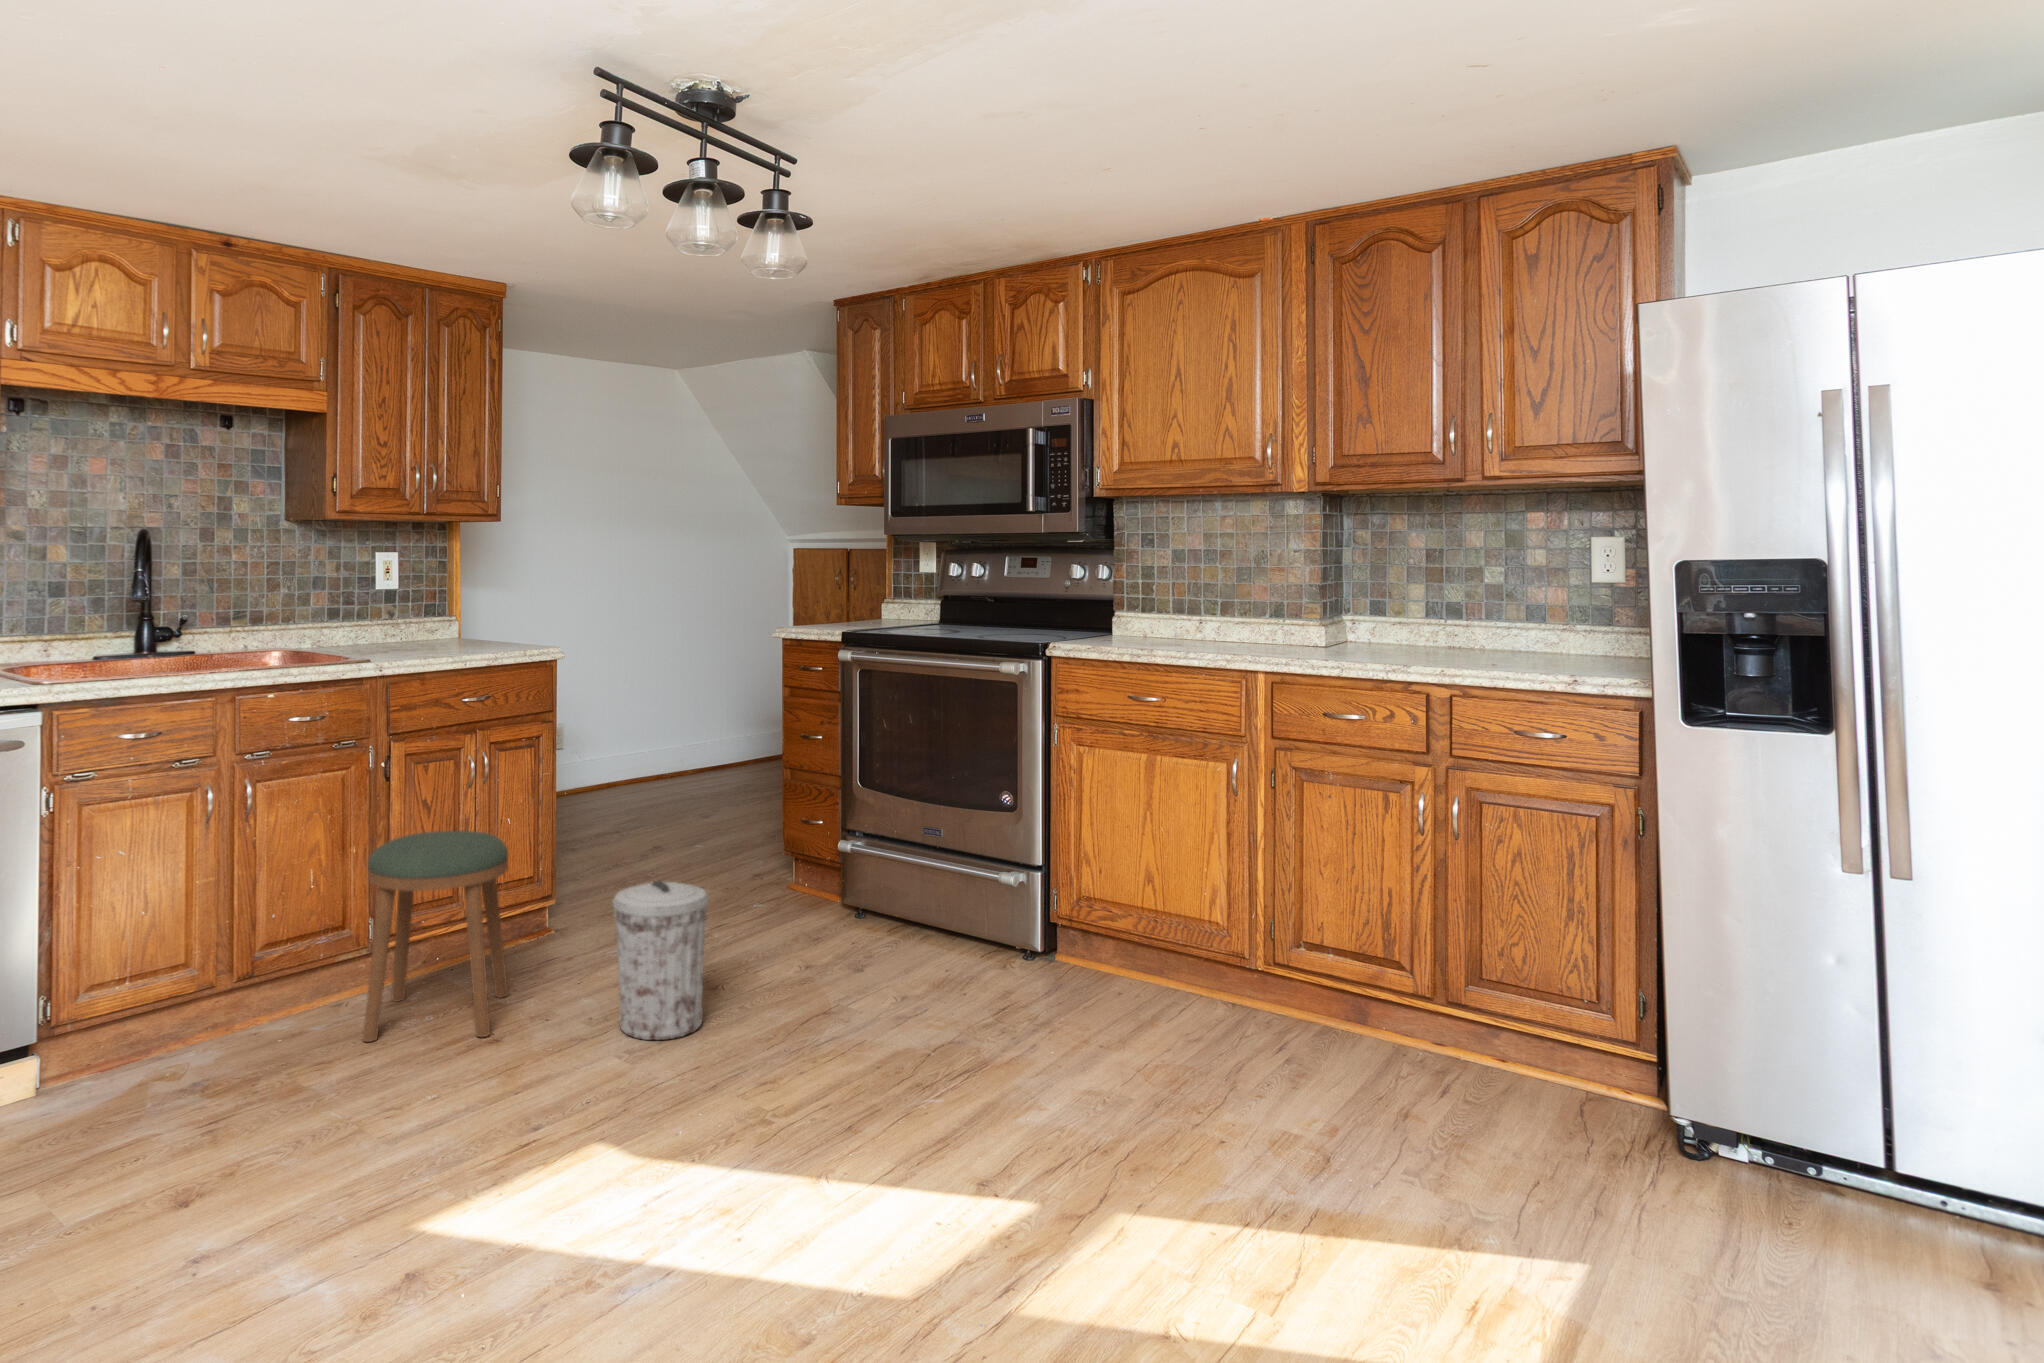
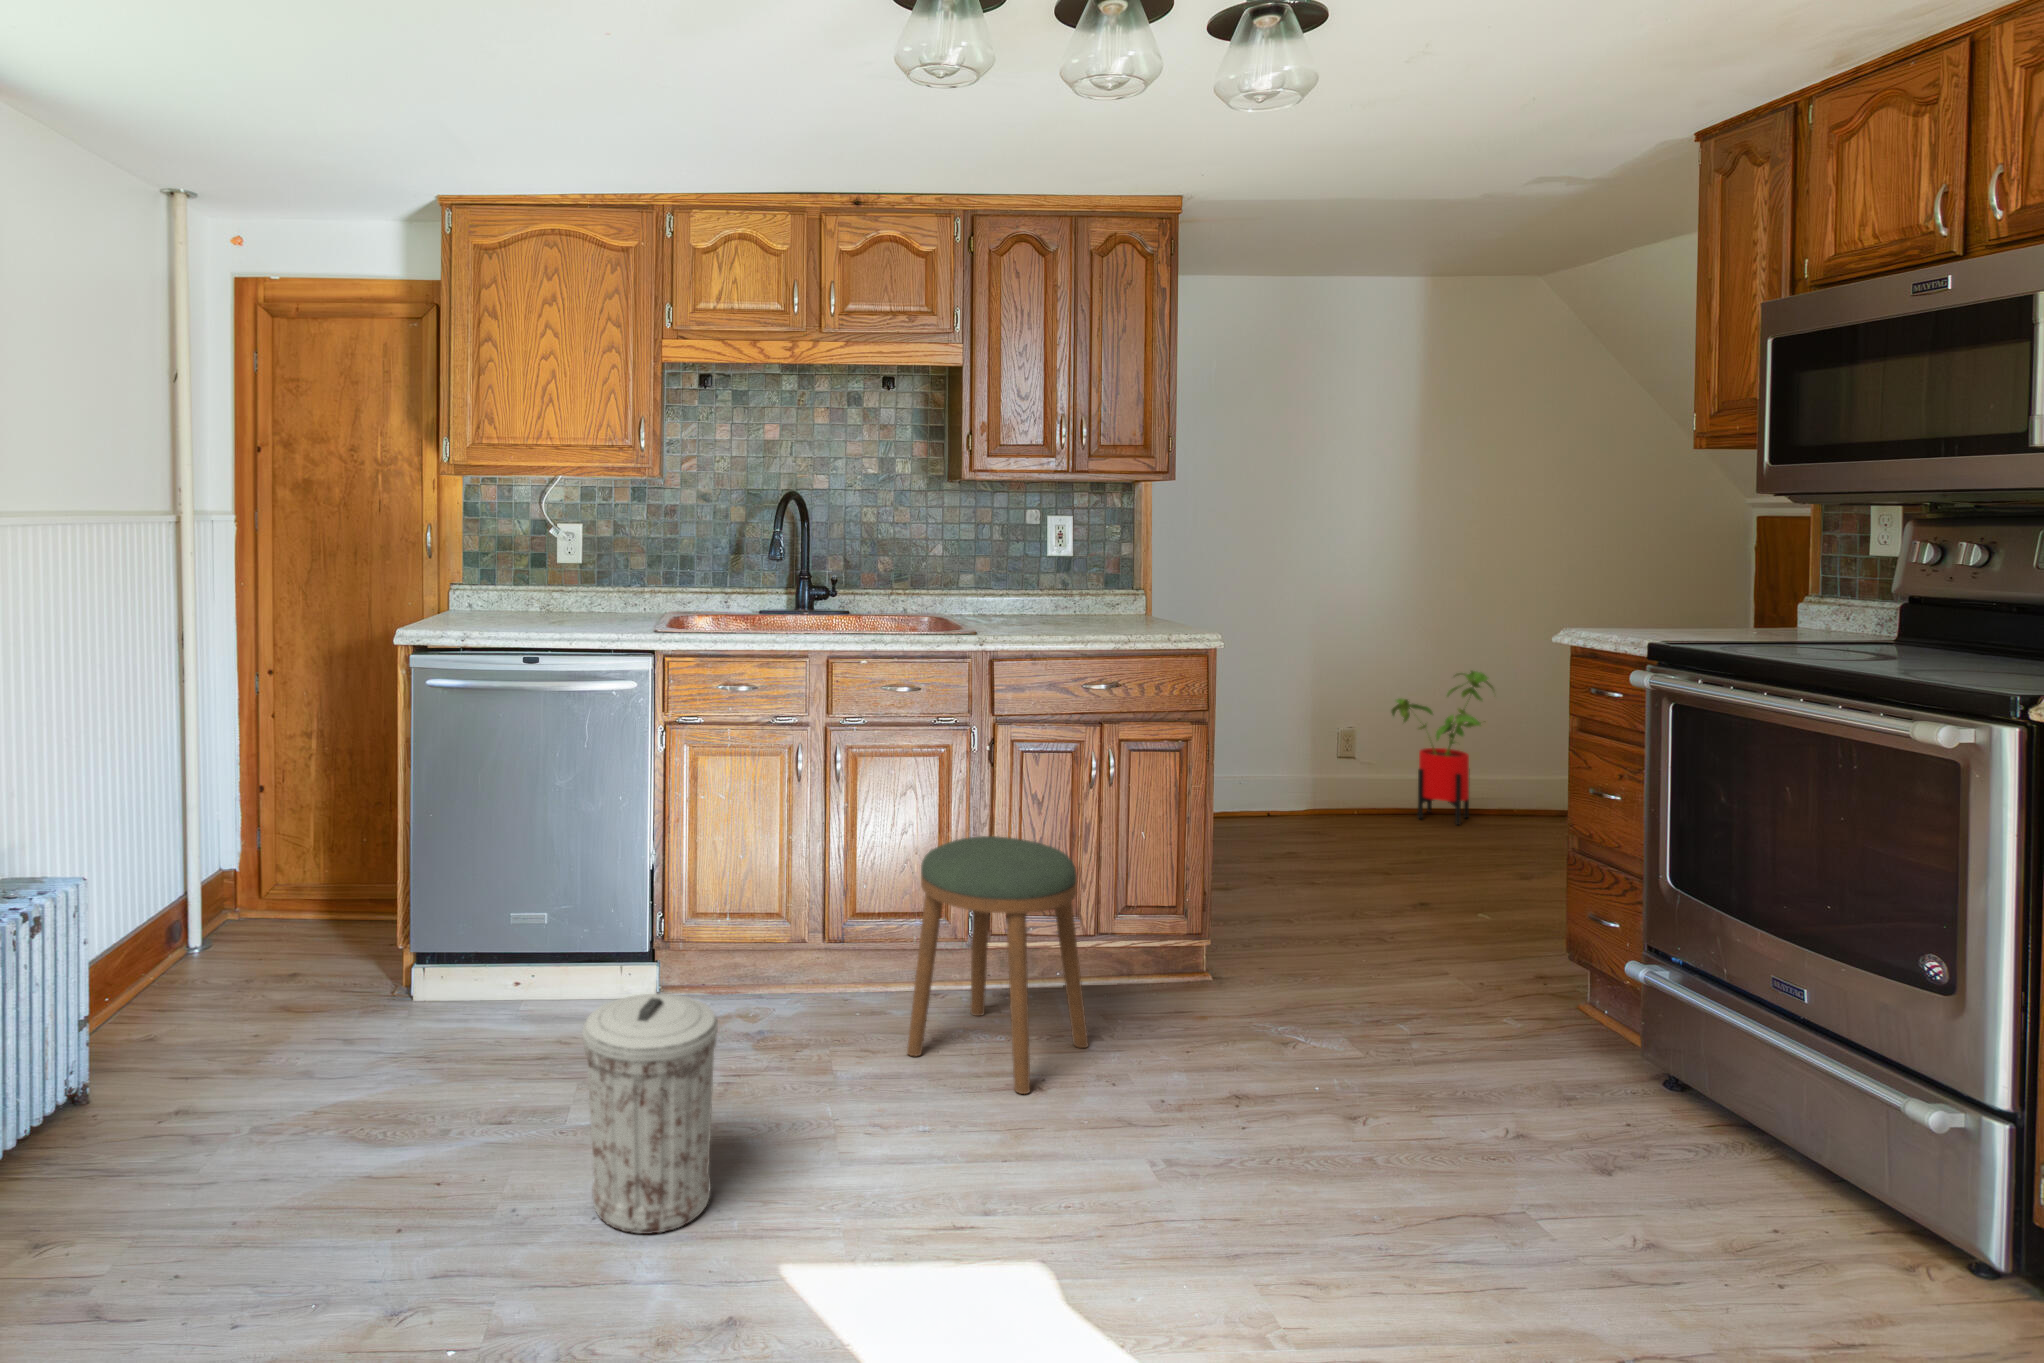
house plant: none [601,678,673,801] -> present [1391,671,1493,825]
trash can: present [613,881,709,1040] -> present [582,994,718,1234]

